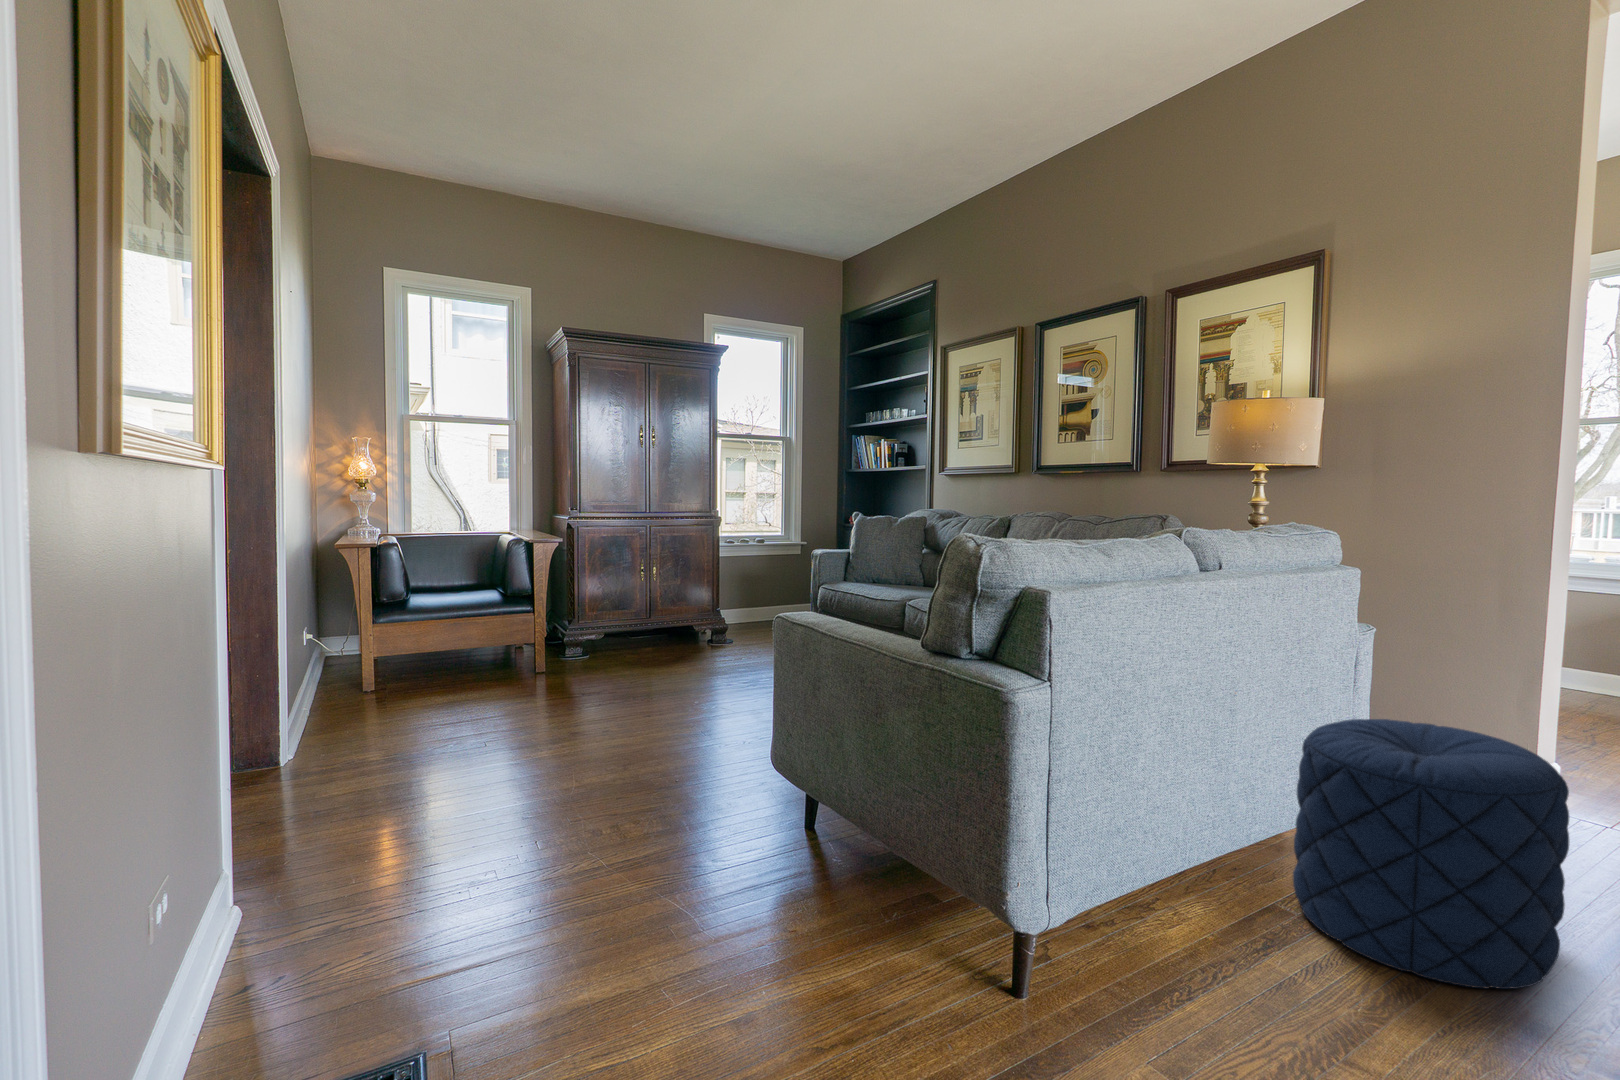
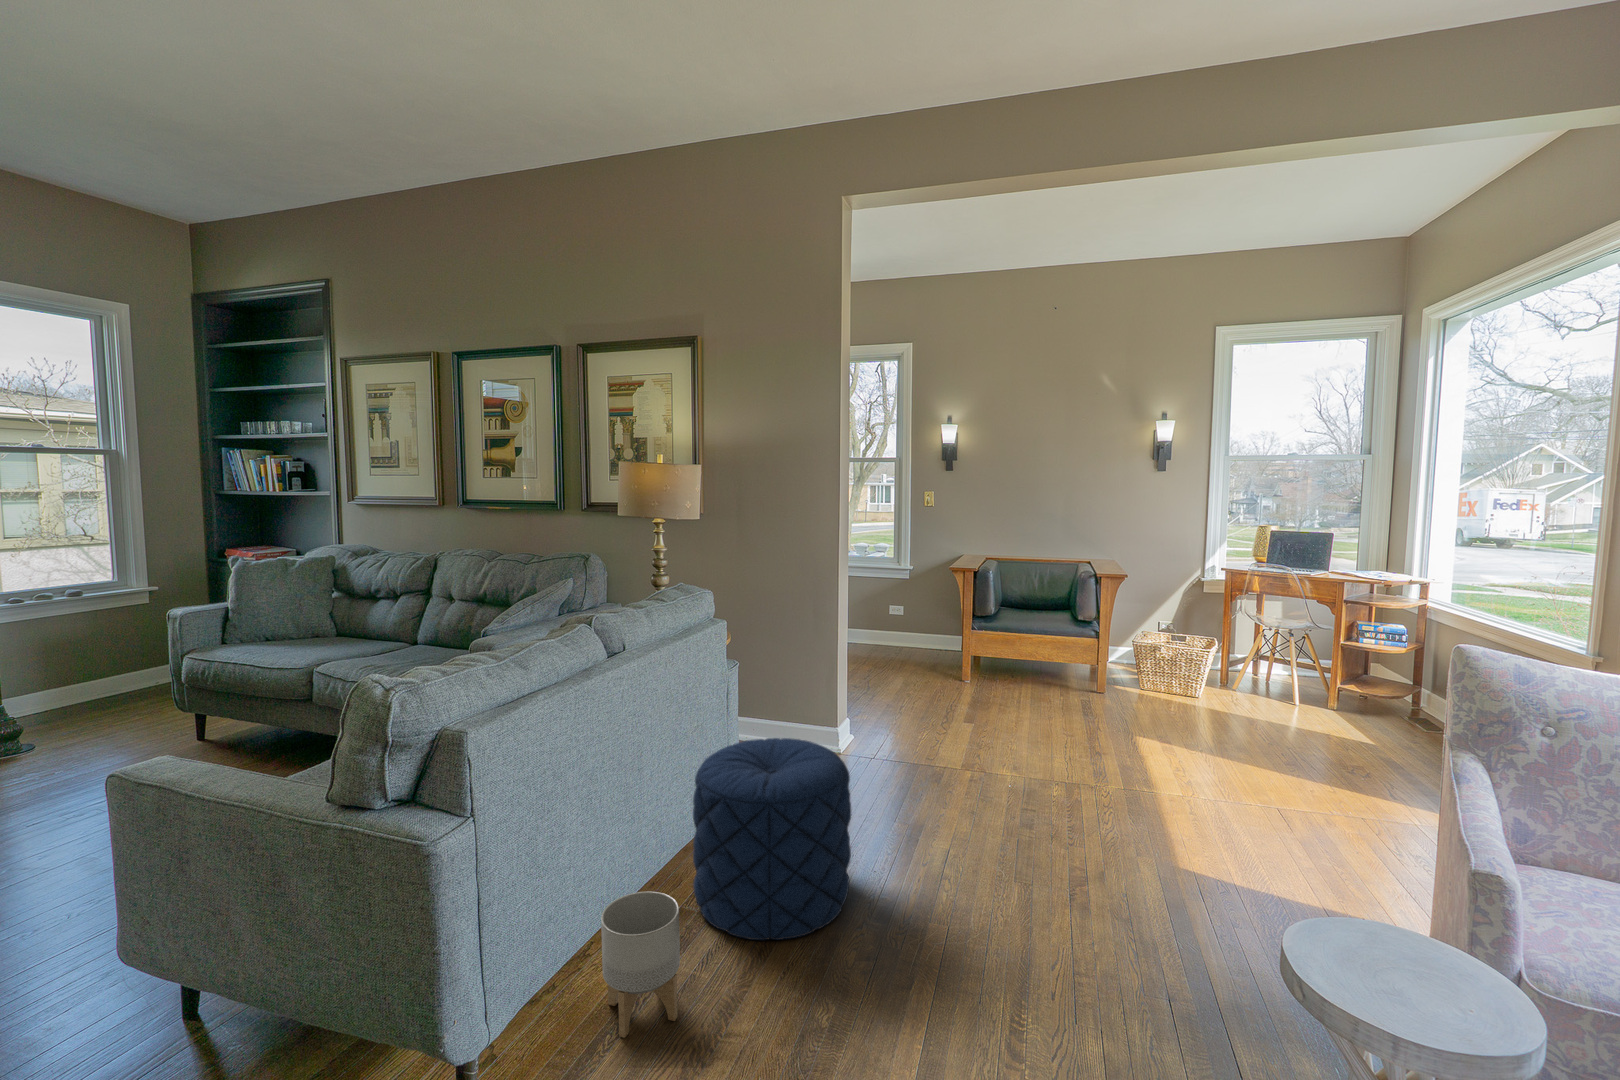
planter: none [1176,839,1278,1004] -> present [601,891,680,1038]

